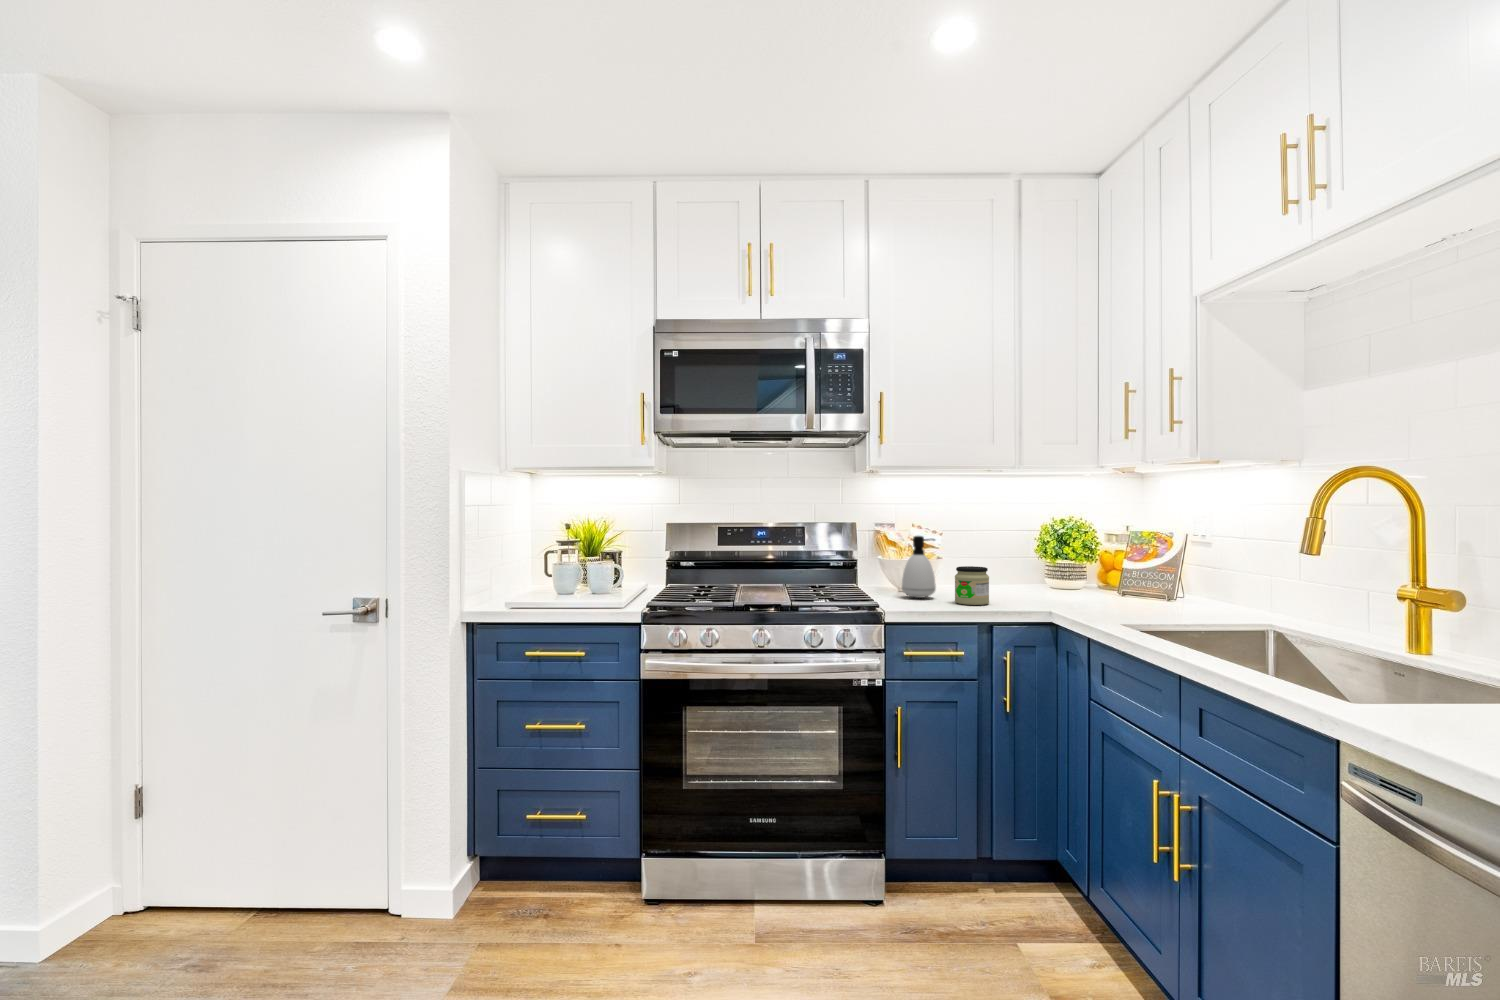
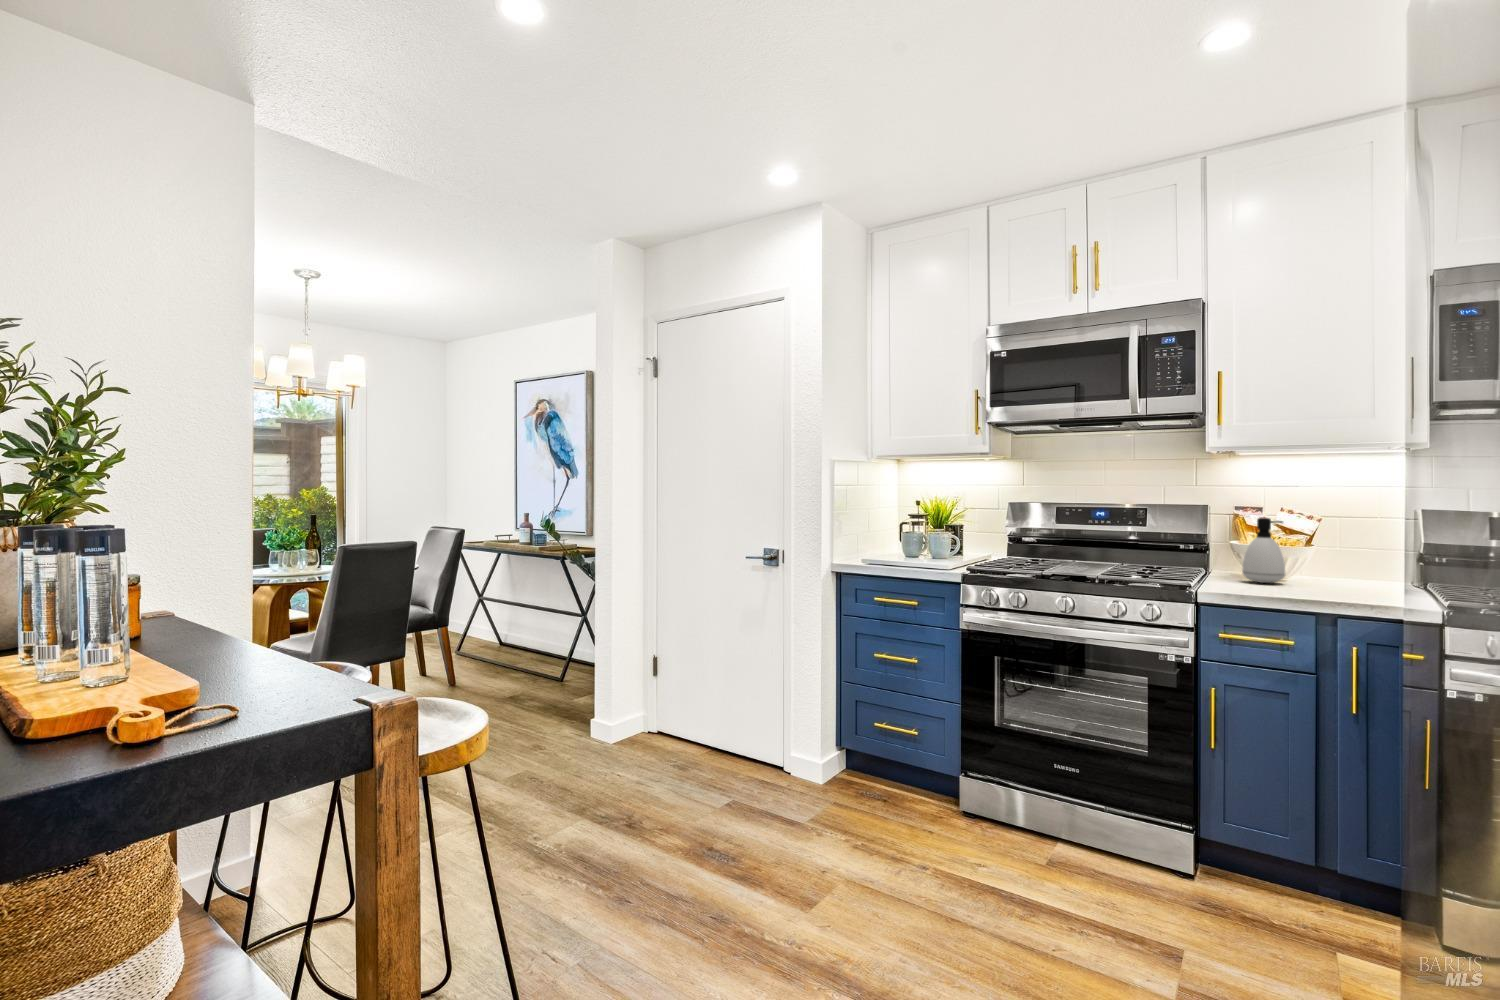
jar: present [955,566,989,605] -> none [1300,551,1346,593]

